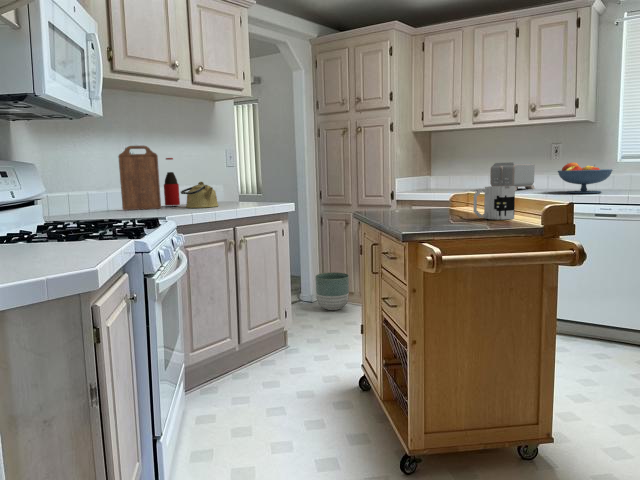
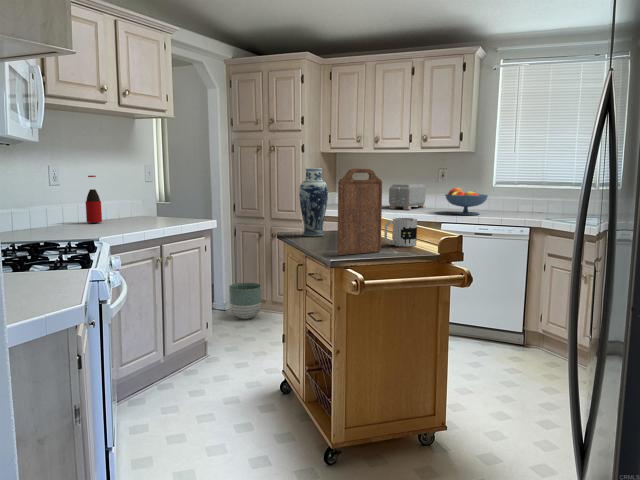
vase: none [376,135,409,213] -> present [299,168,328,236]
cutting board: present [118,145,161,210] -> present [337,169,382,255]
kettle: present [181,182,219,208] -> none [105,200,143,226]

